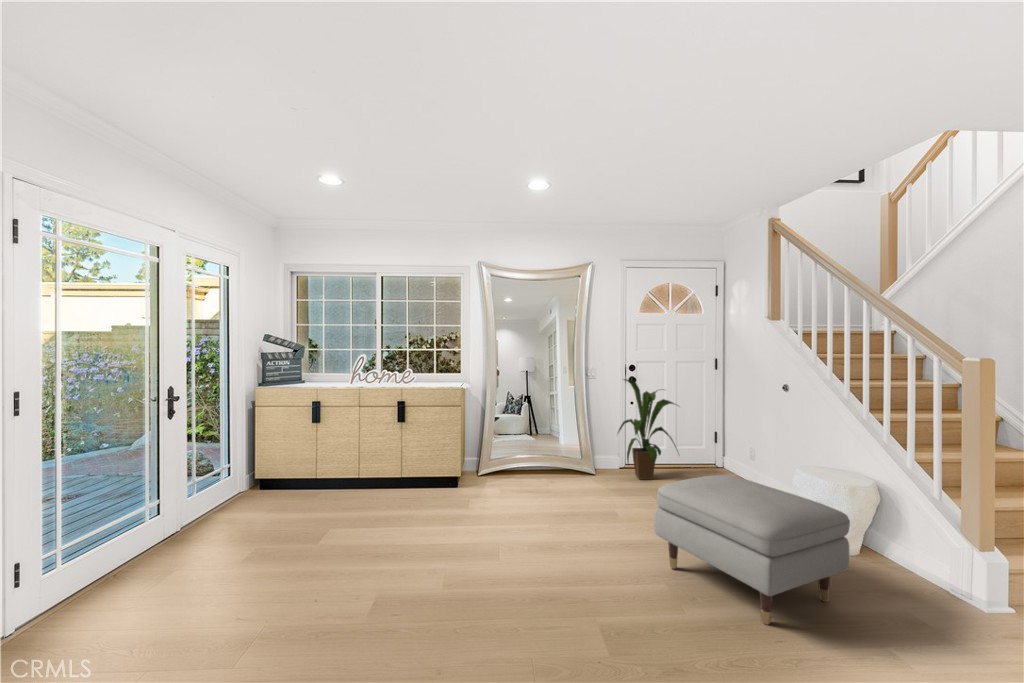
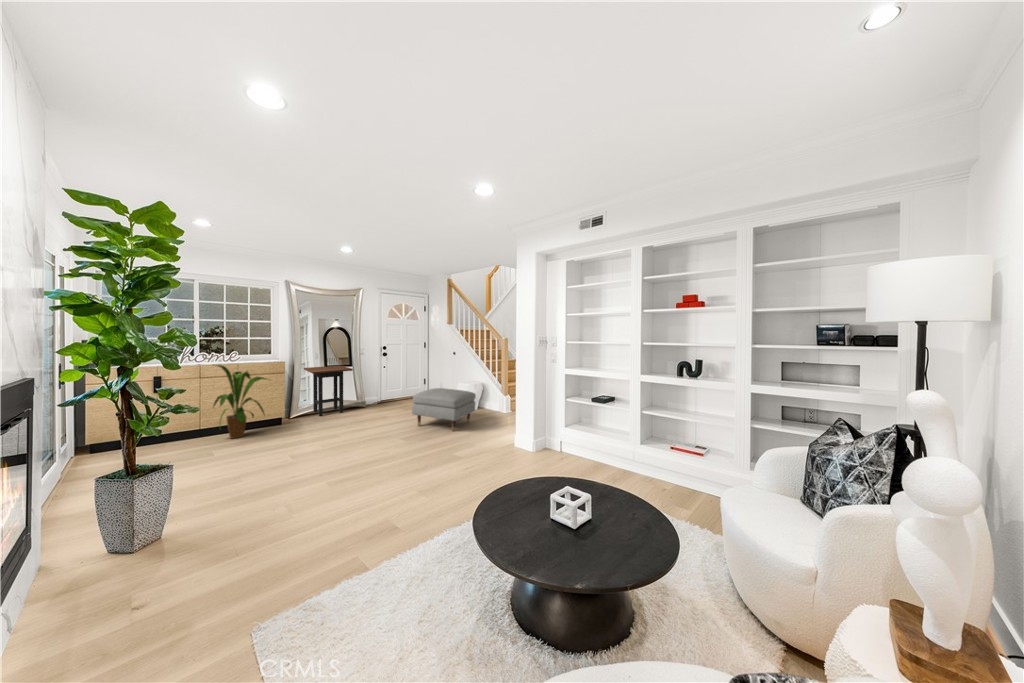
house plant: present [618,379,677,480] -> present [213,365,267,439]
side table: none [496,400,562,489] -> present [304,366,353,416]

